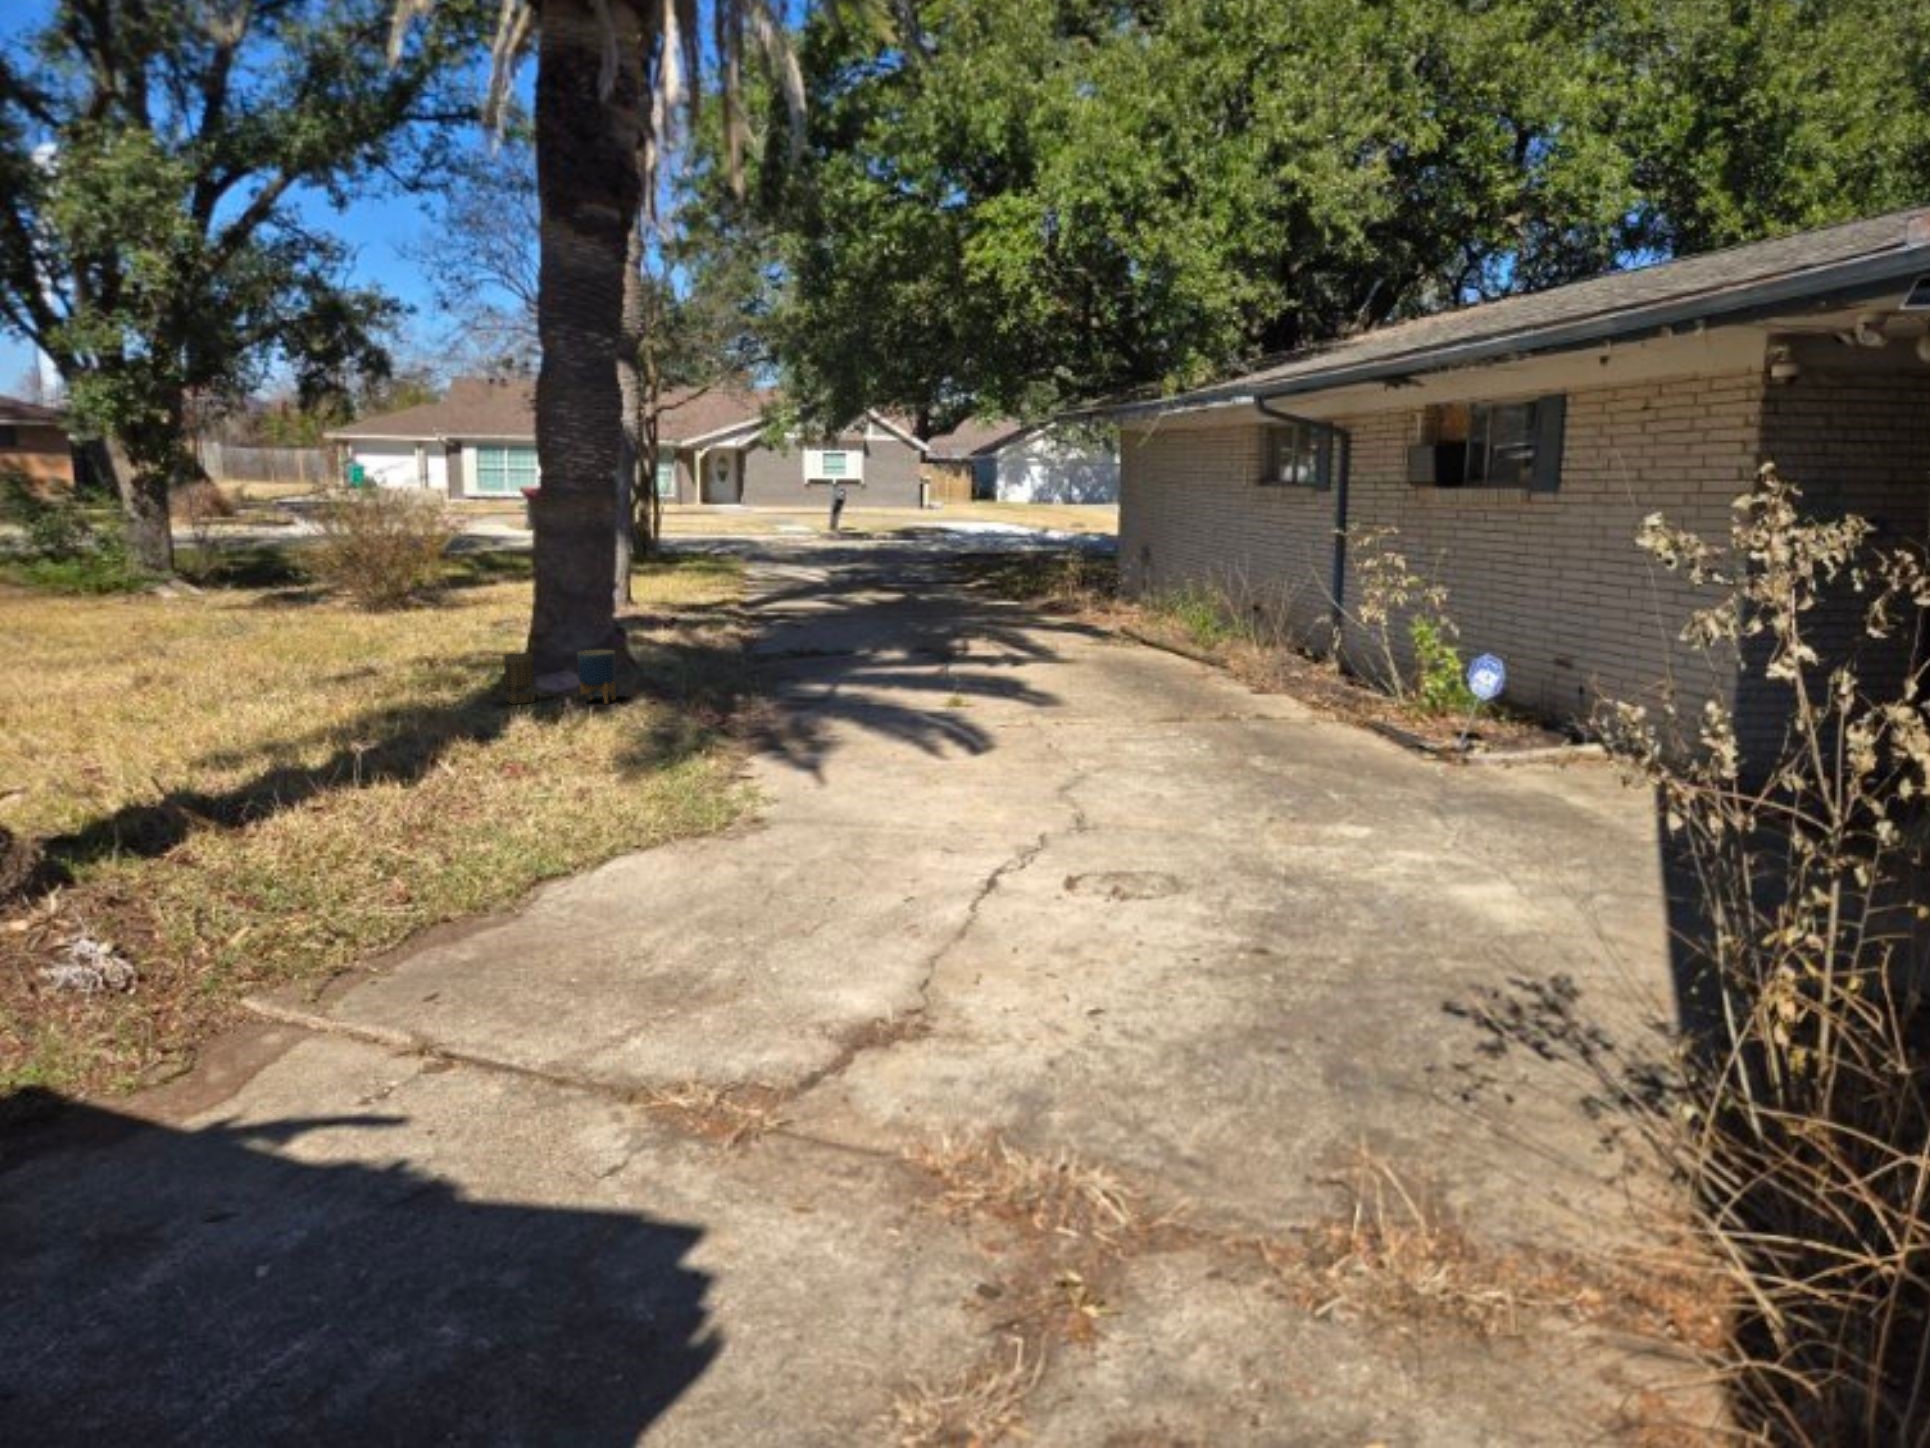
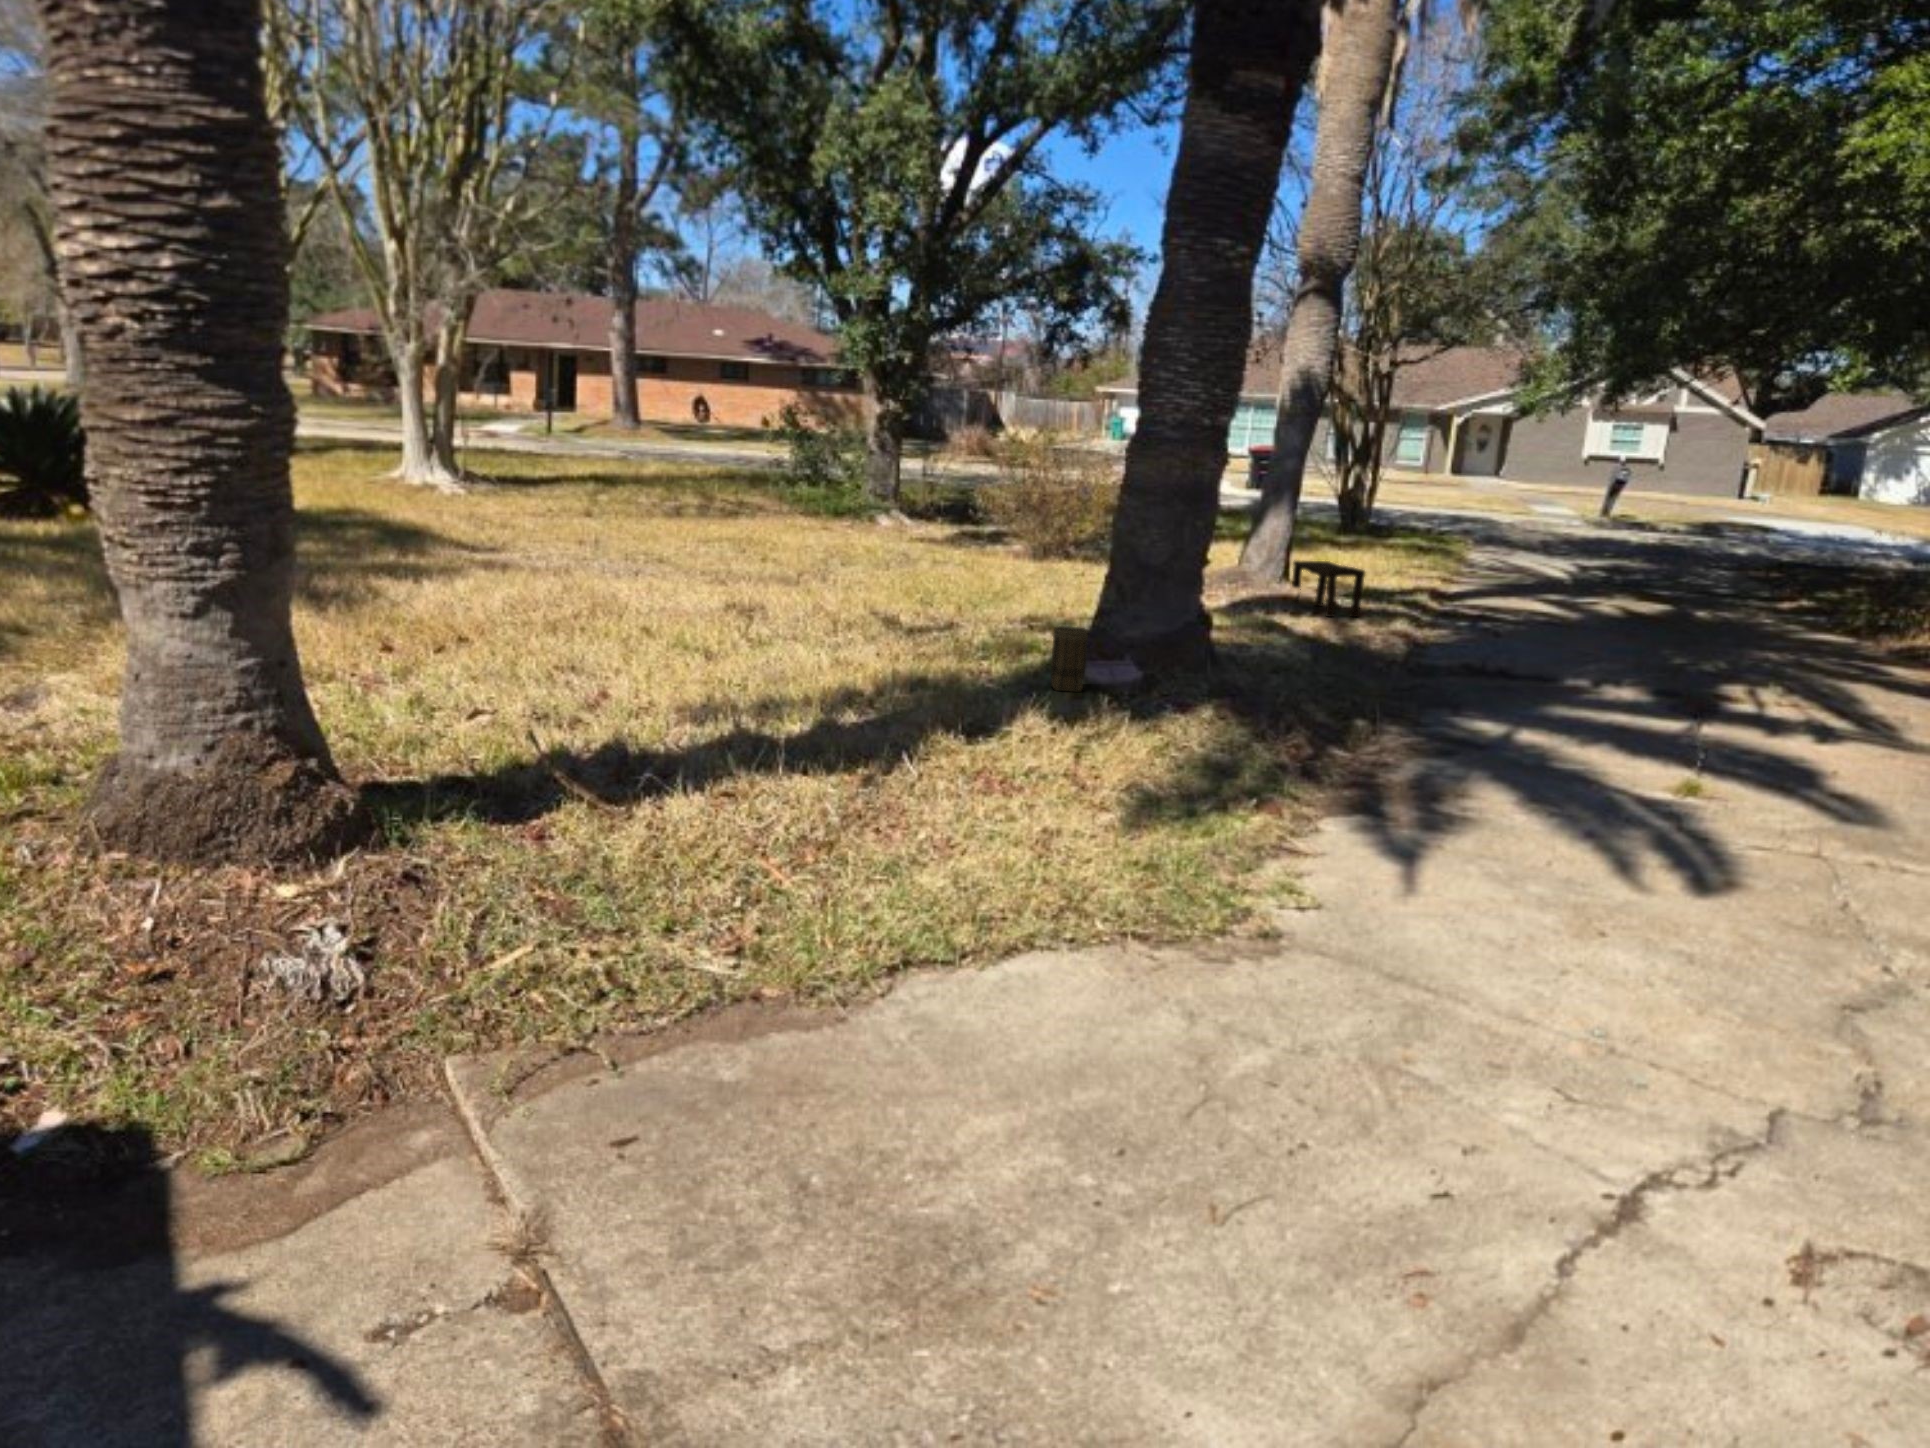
bench: none [633,585,694,629] -> present [1292,561,1365,617]
planter: present [577,650,616,704] -> none [1134,636,1186,709]

